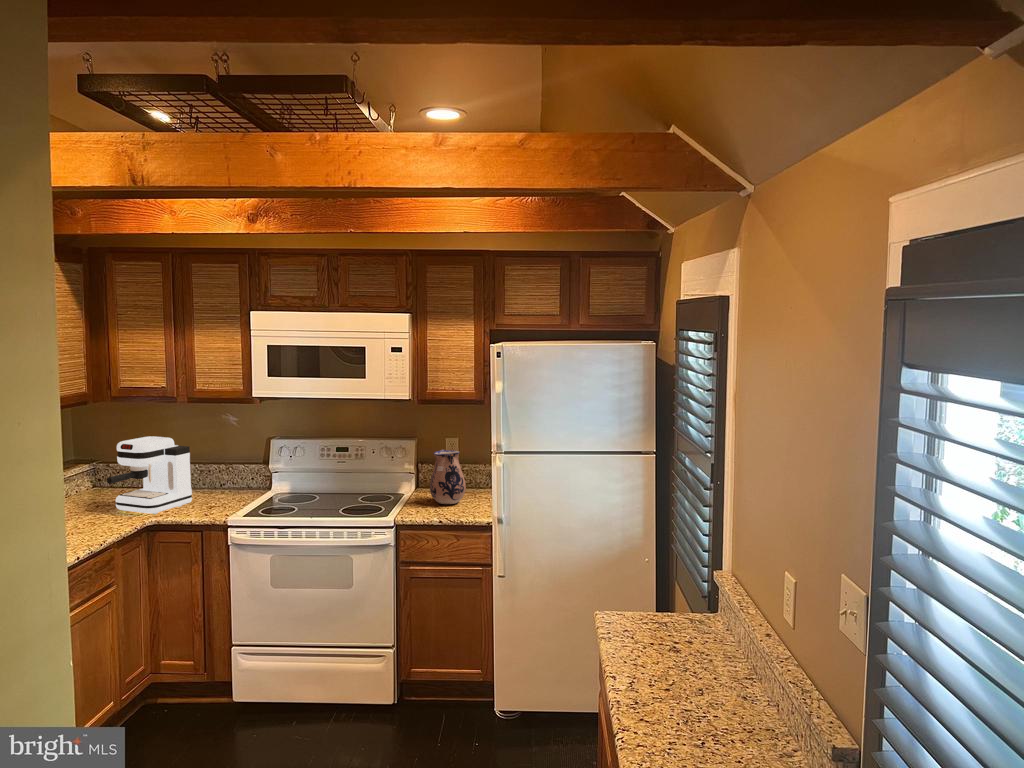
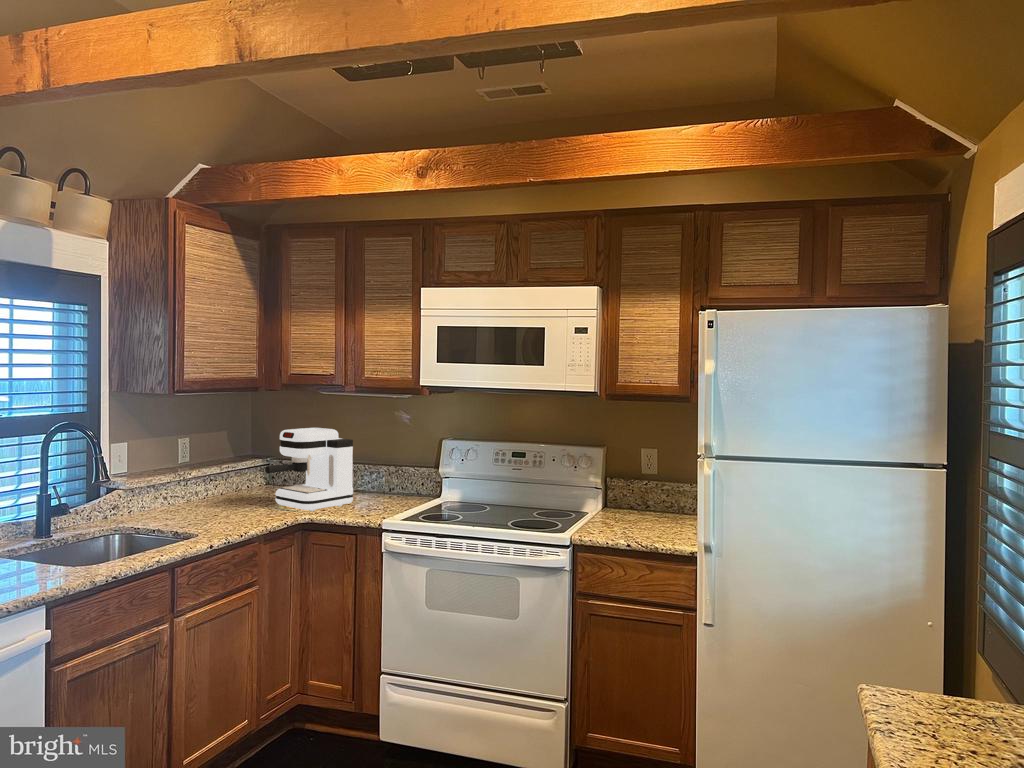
ceramic pitcher: present [430,450,466,504] -> none [619,458,665,526]

